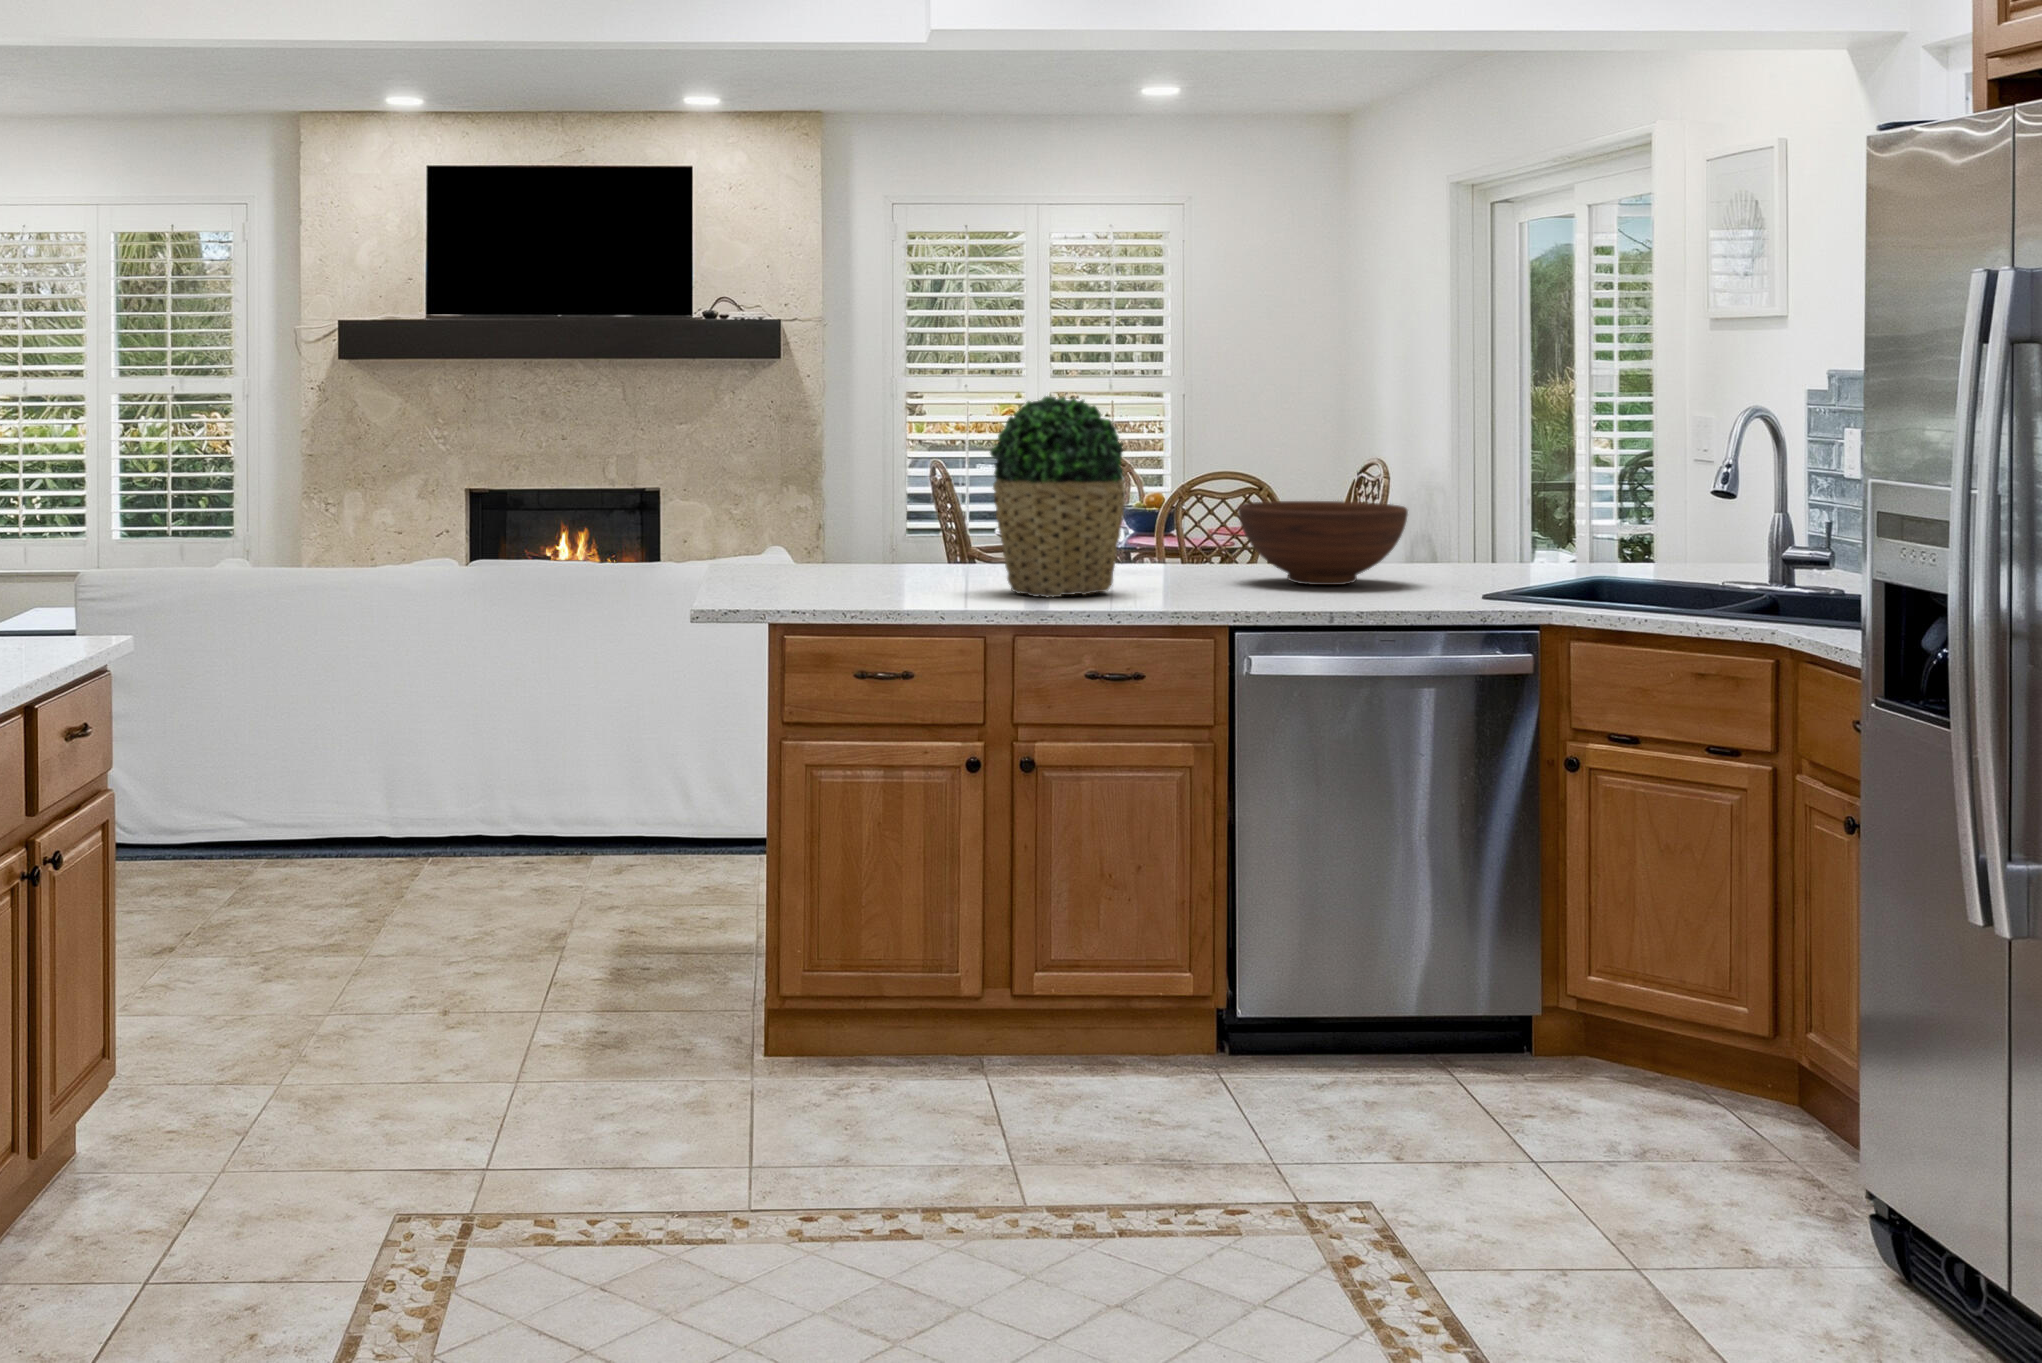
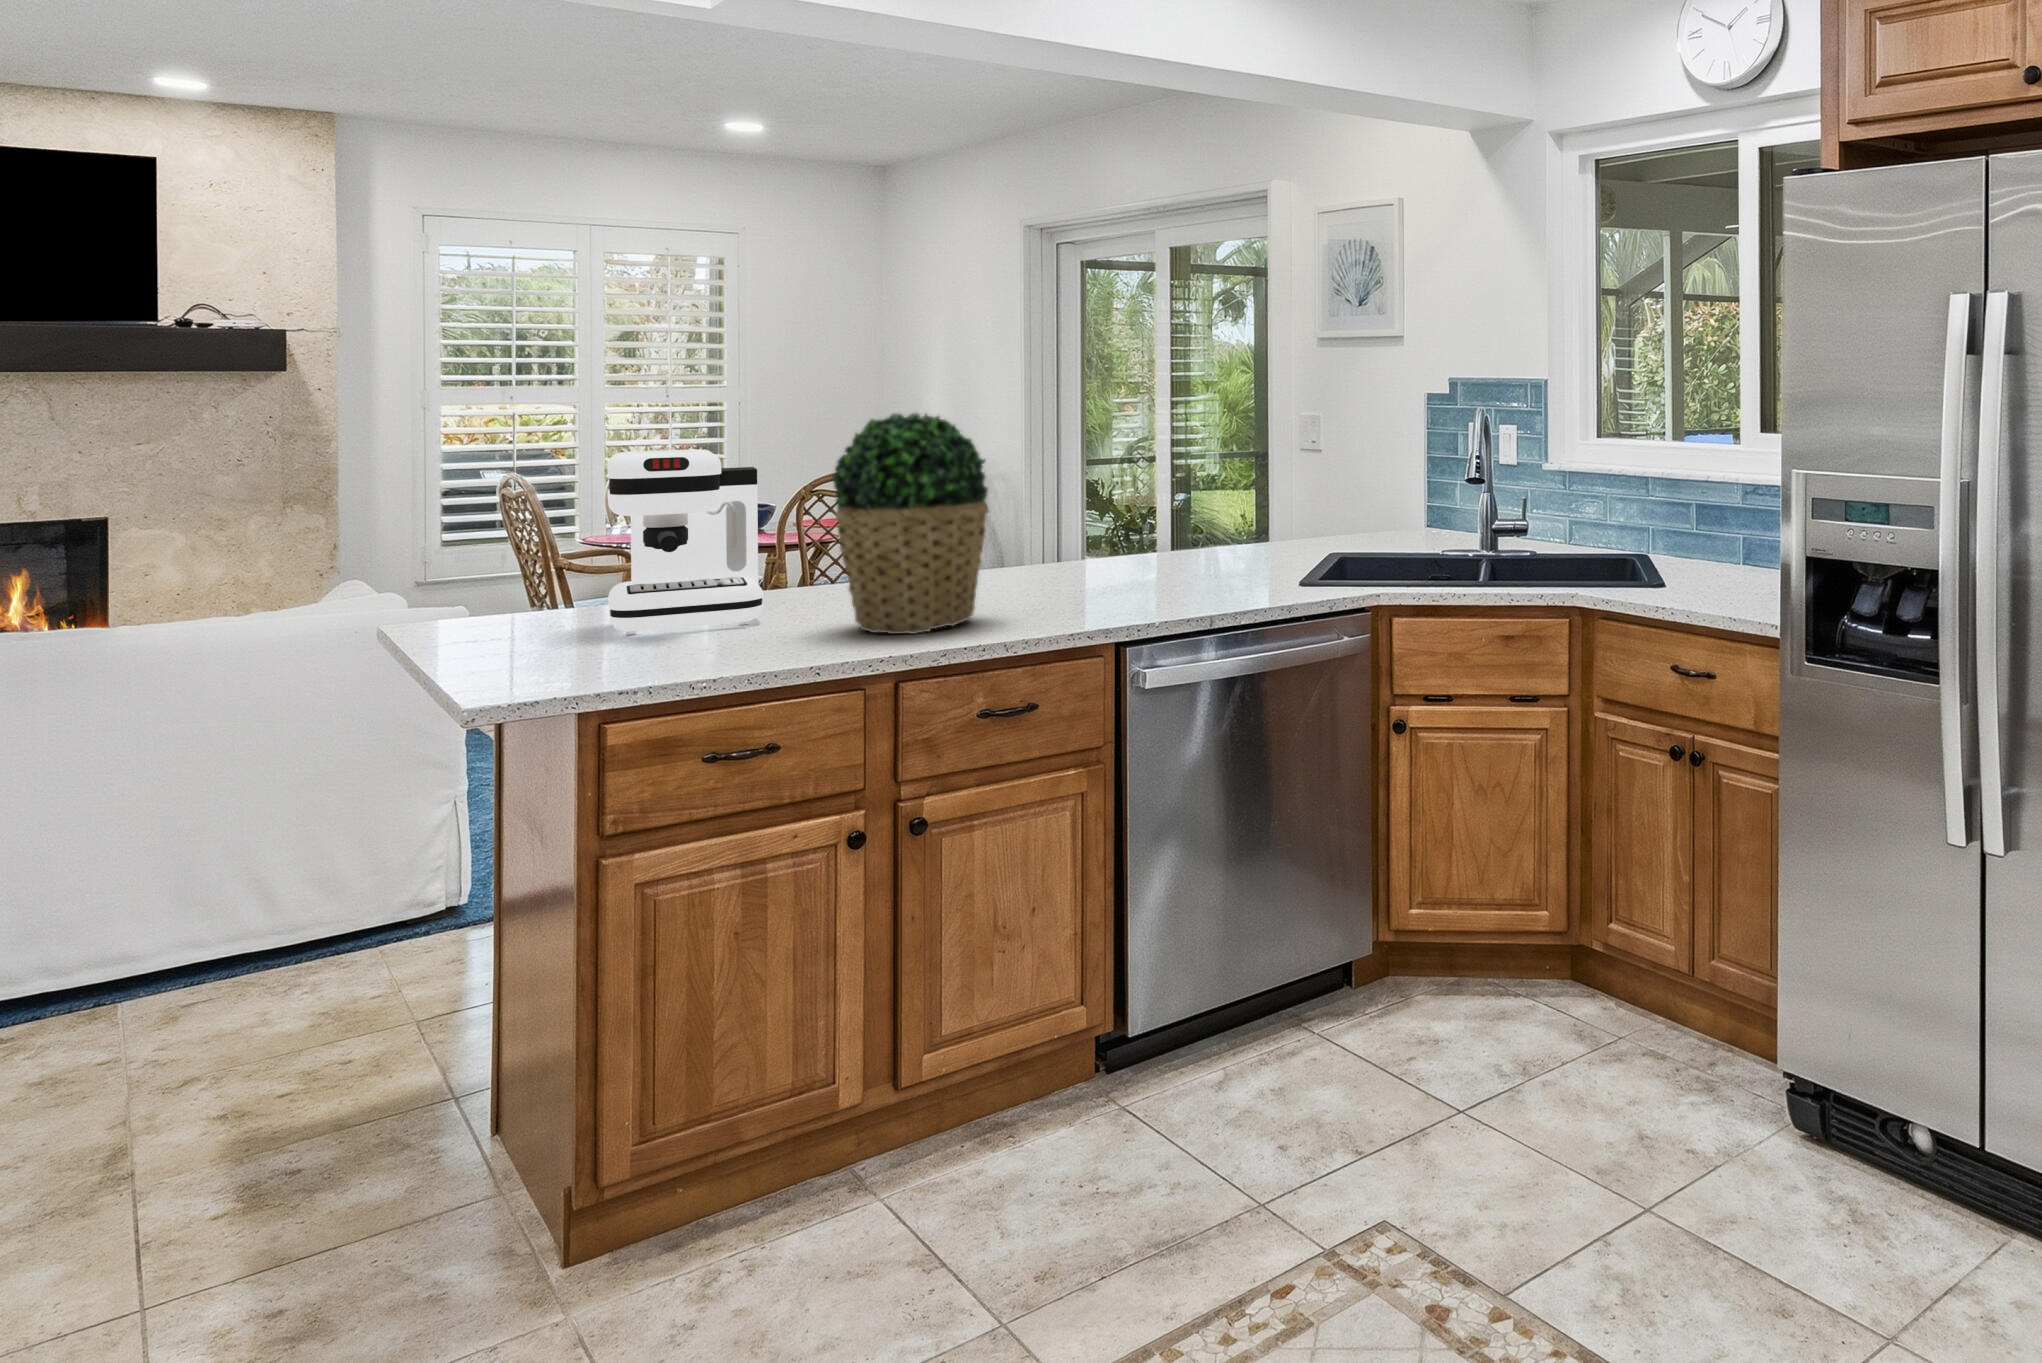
coffee maker: none [841,425,967,582] -> present [607,449,763,635]
fruit bowl: present [1238,501,1408,585] -> none [1061,502,1223,586]

